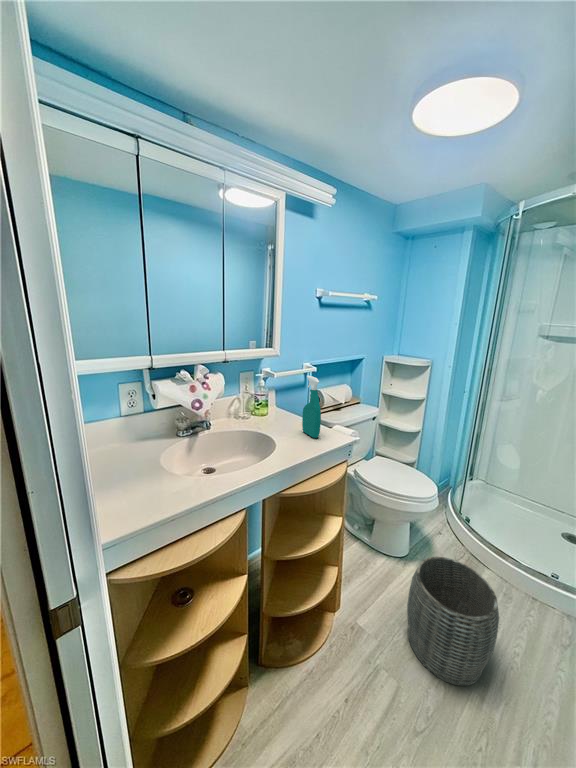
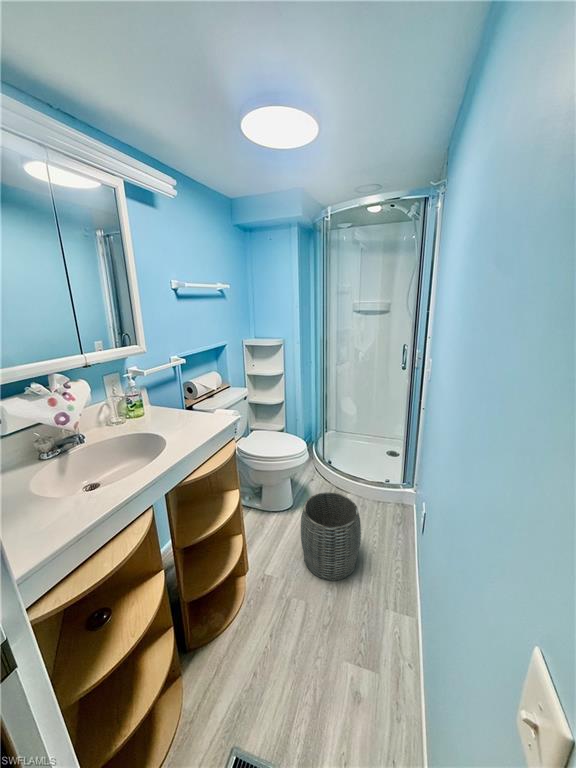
spray bottle: present [302,376,321,438] -> none [184,367,206,425]

